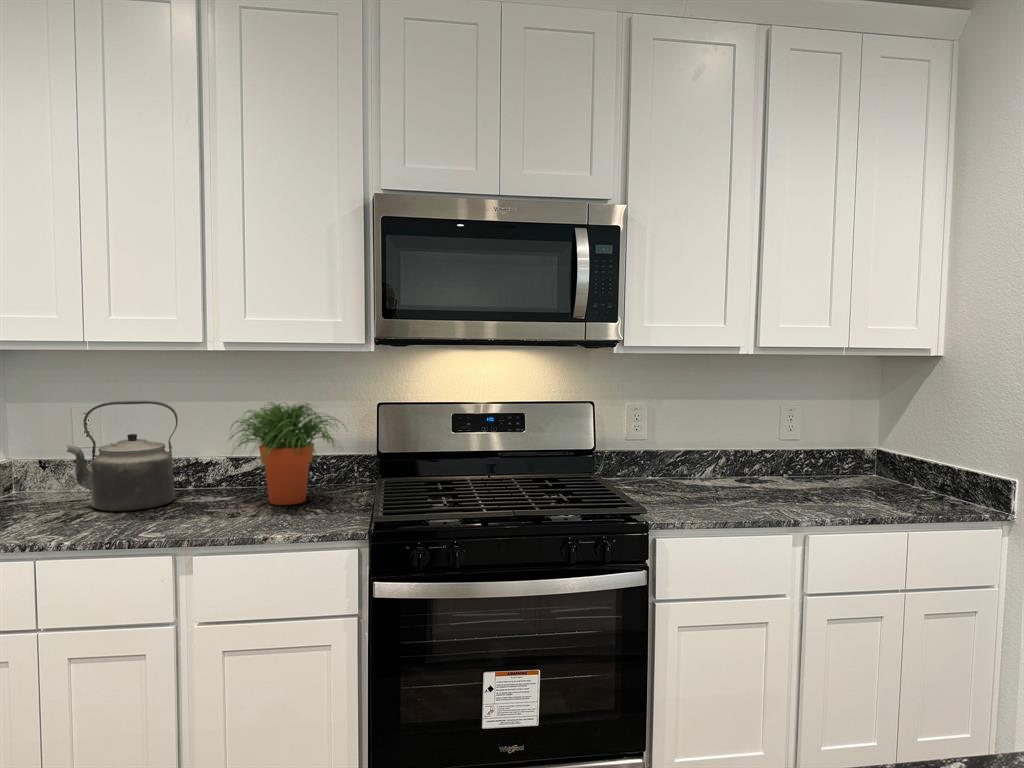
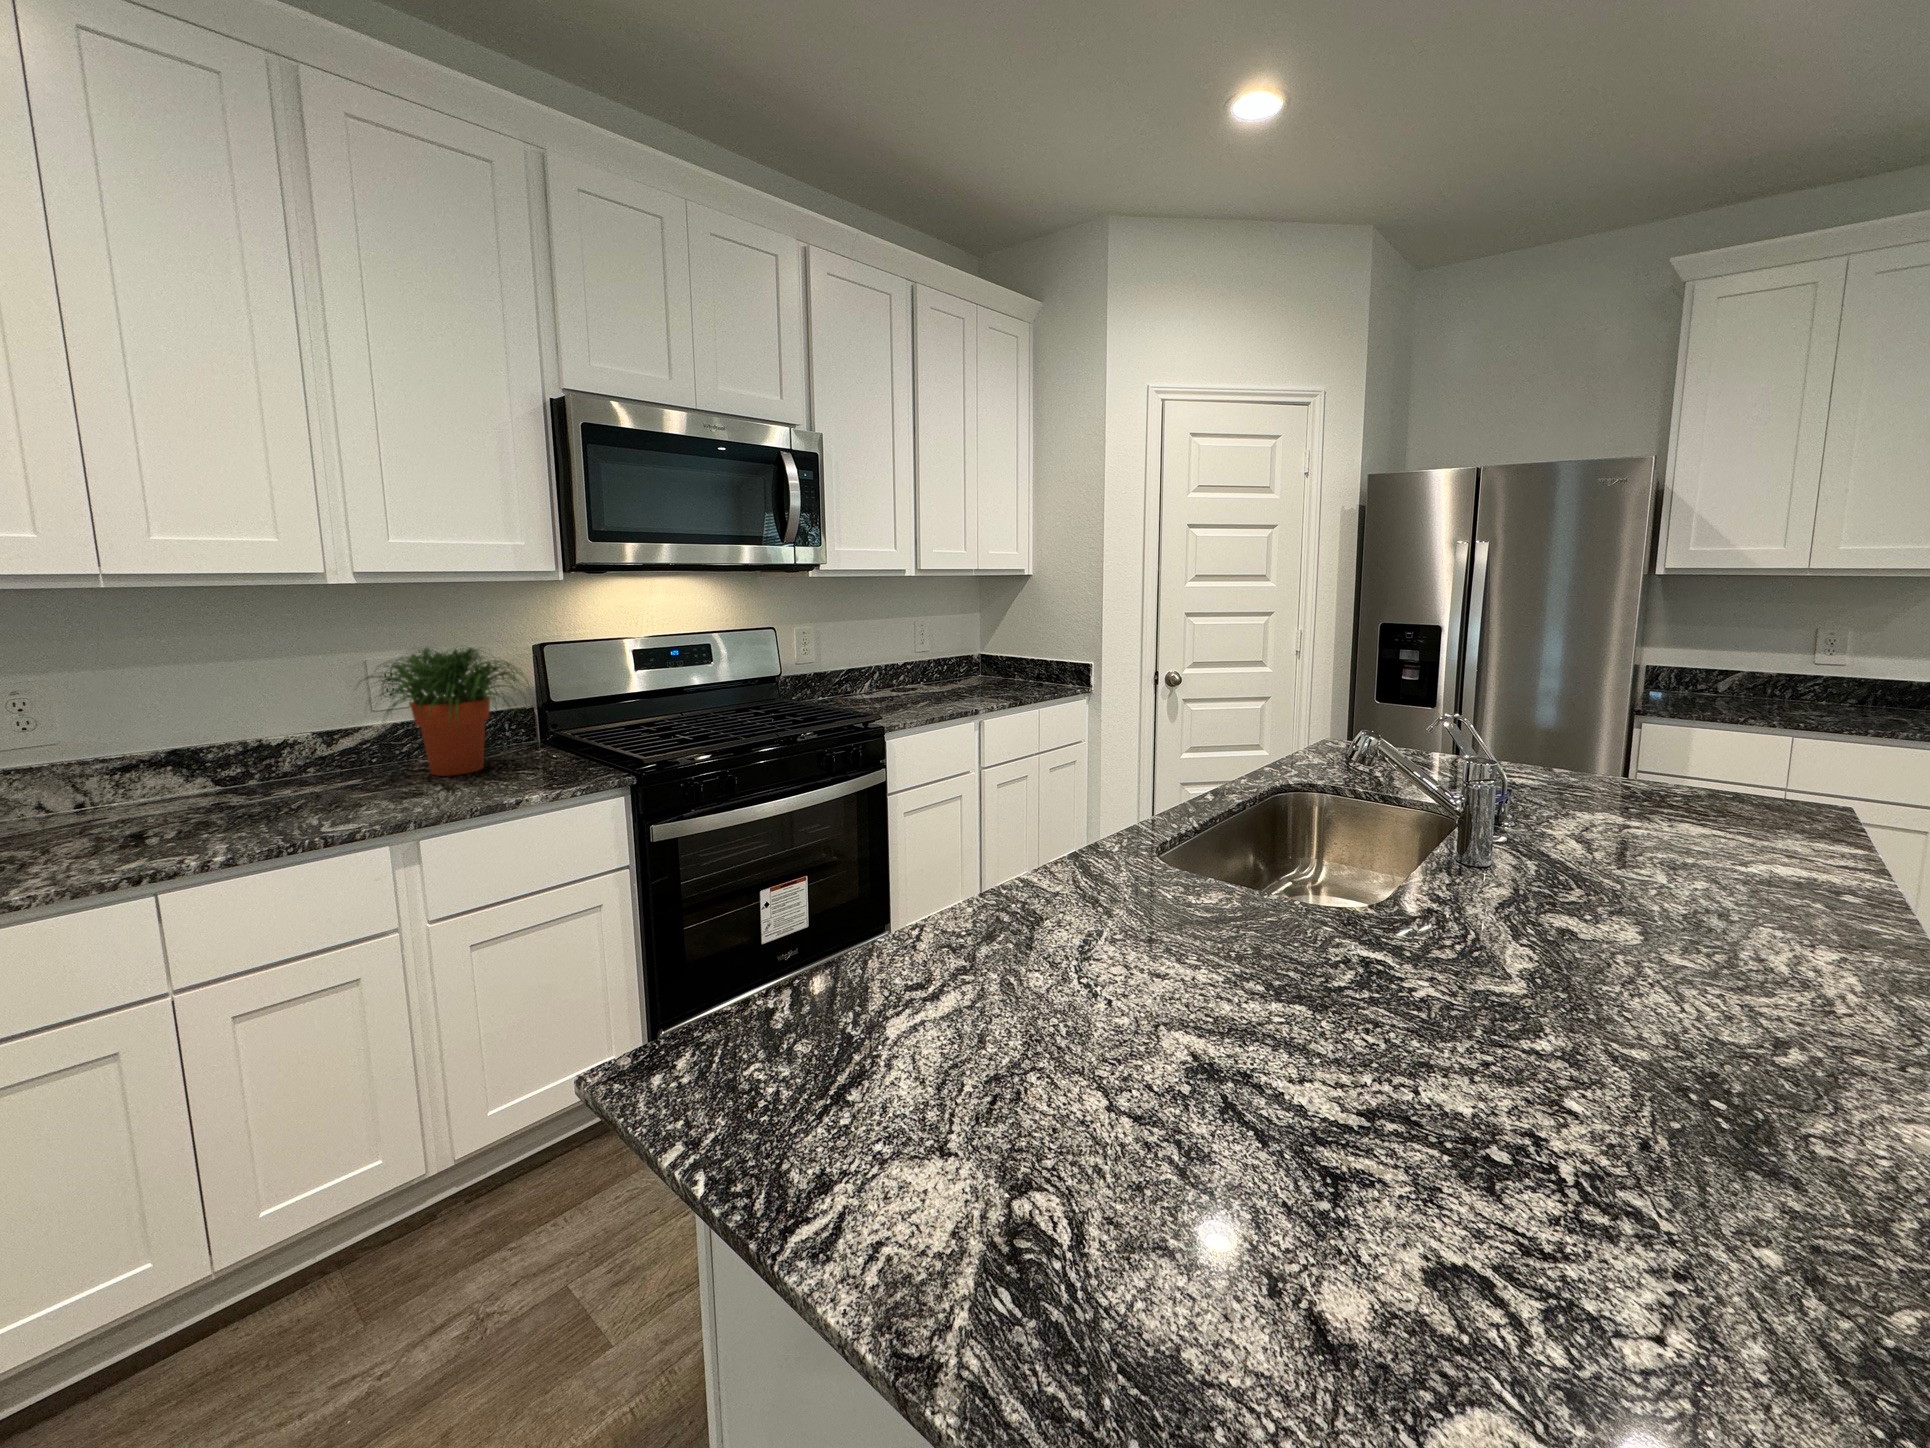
kettle: present [67,401,178,511] -> none [69,659,274,825]

